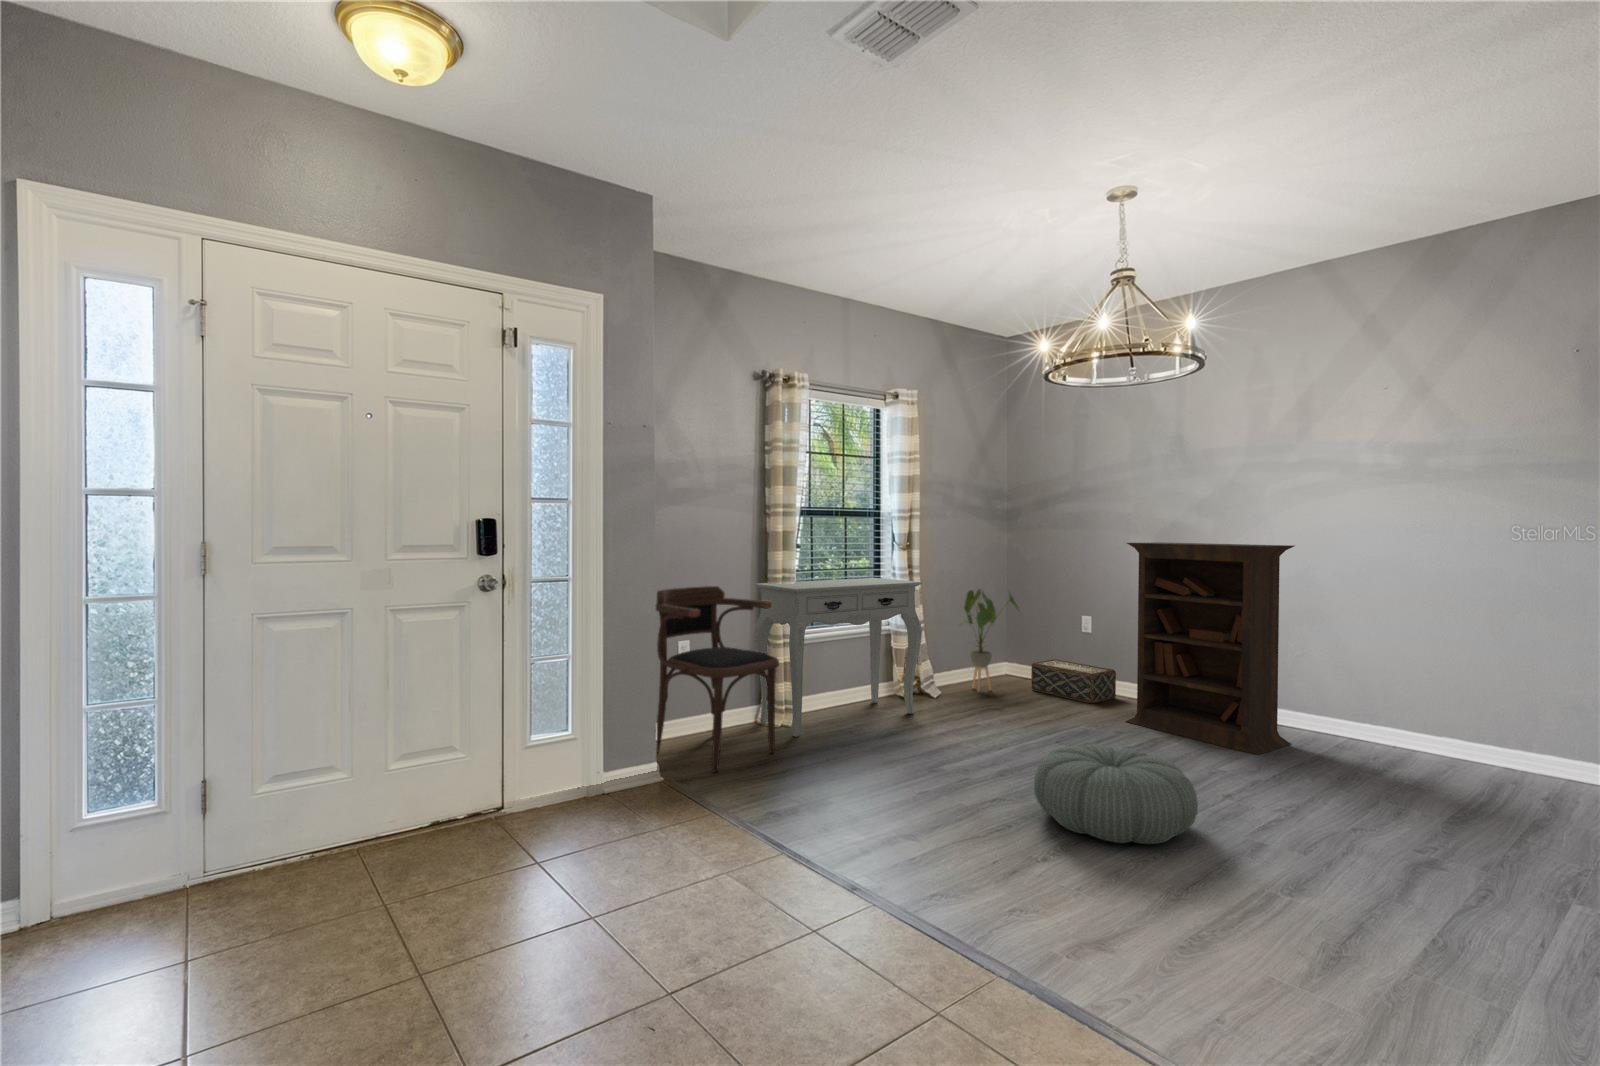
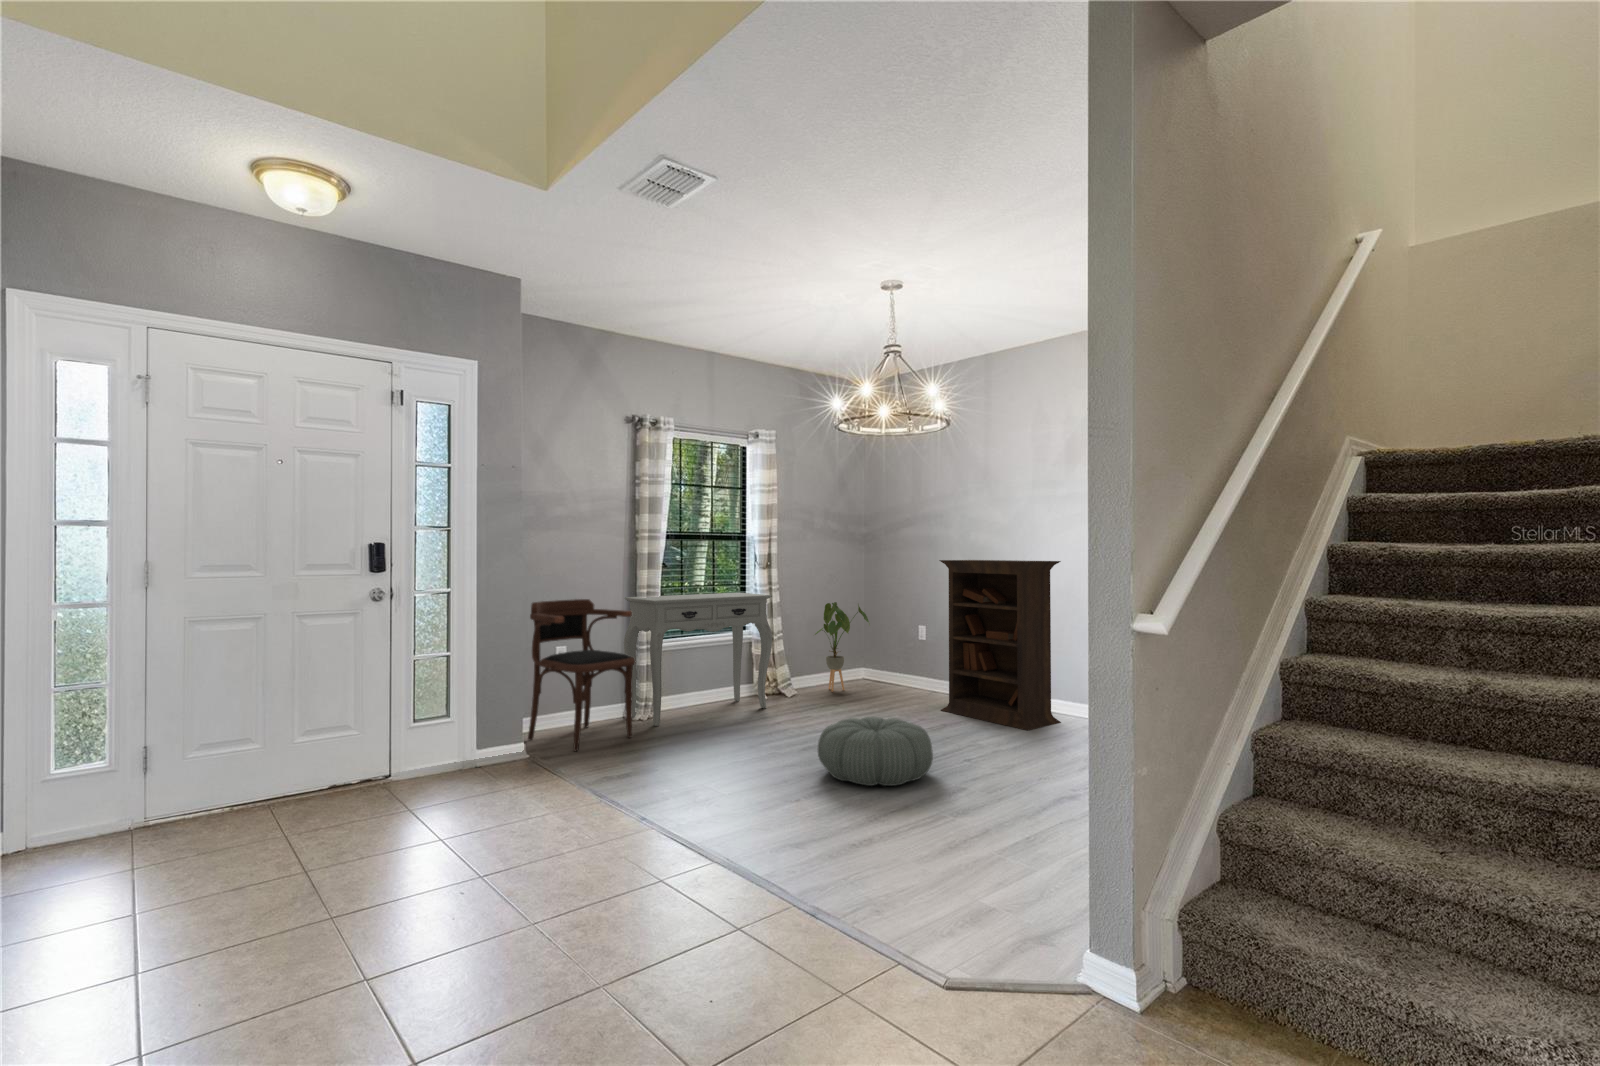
woven basket: present [1031,659,1116,703] -> none [879,663,946,698]

